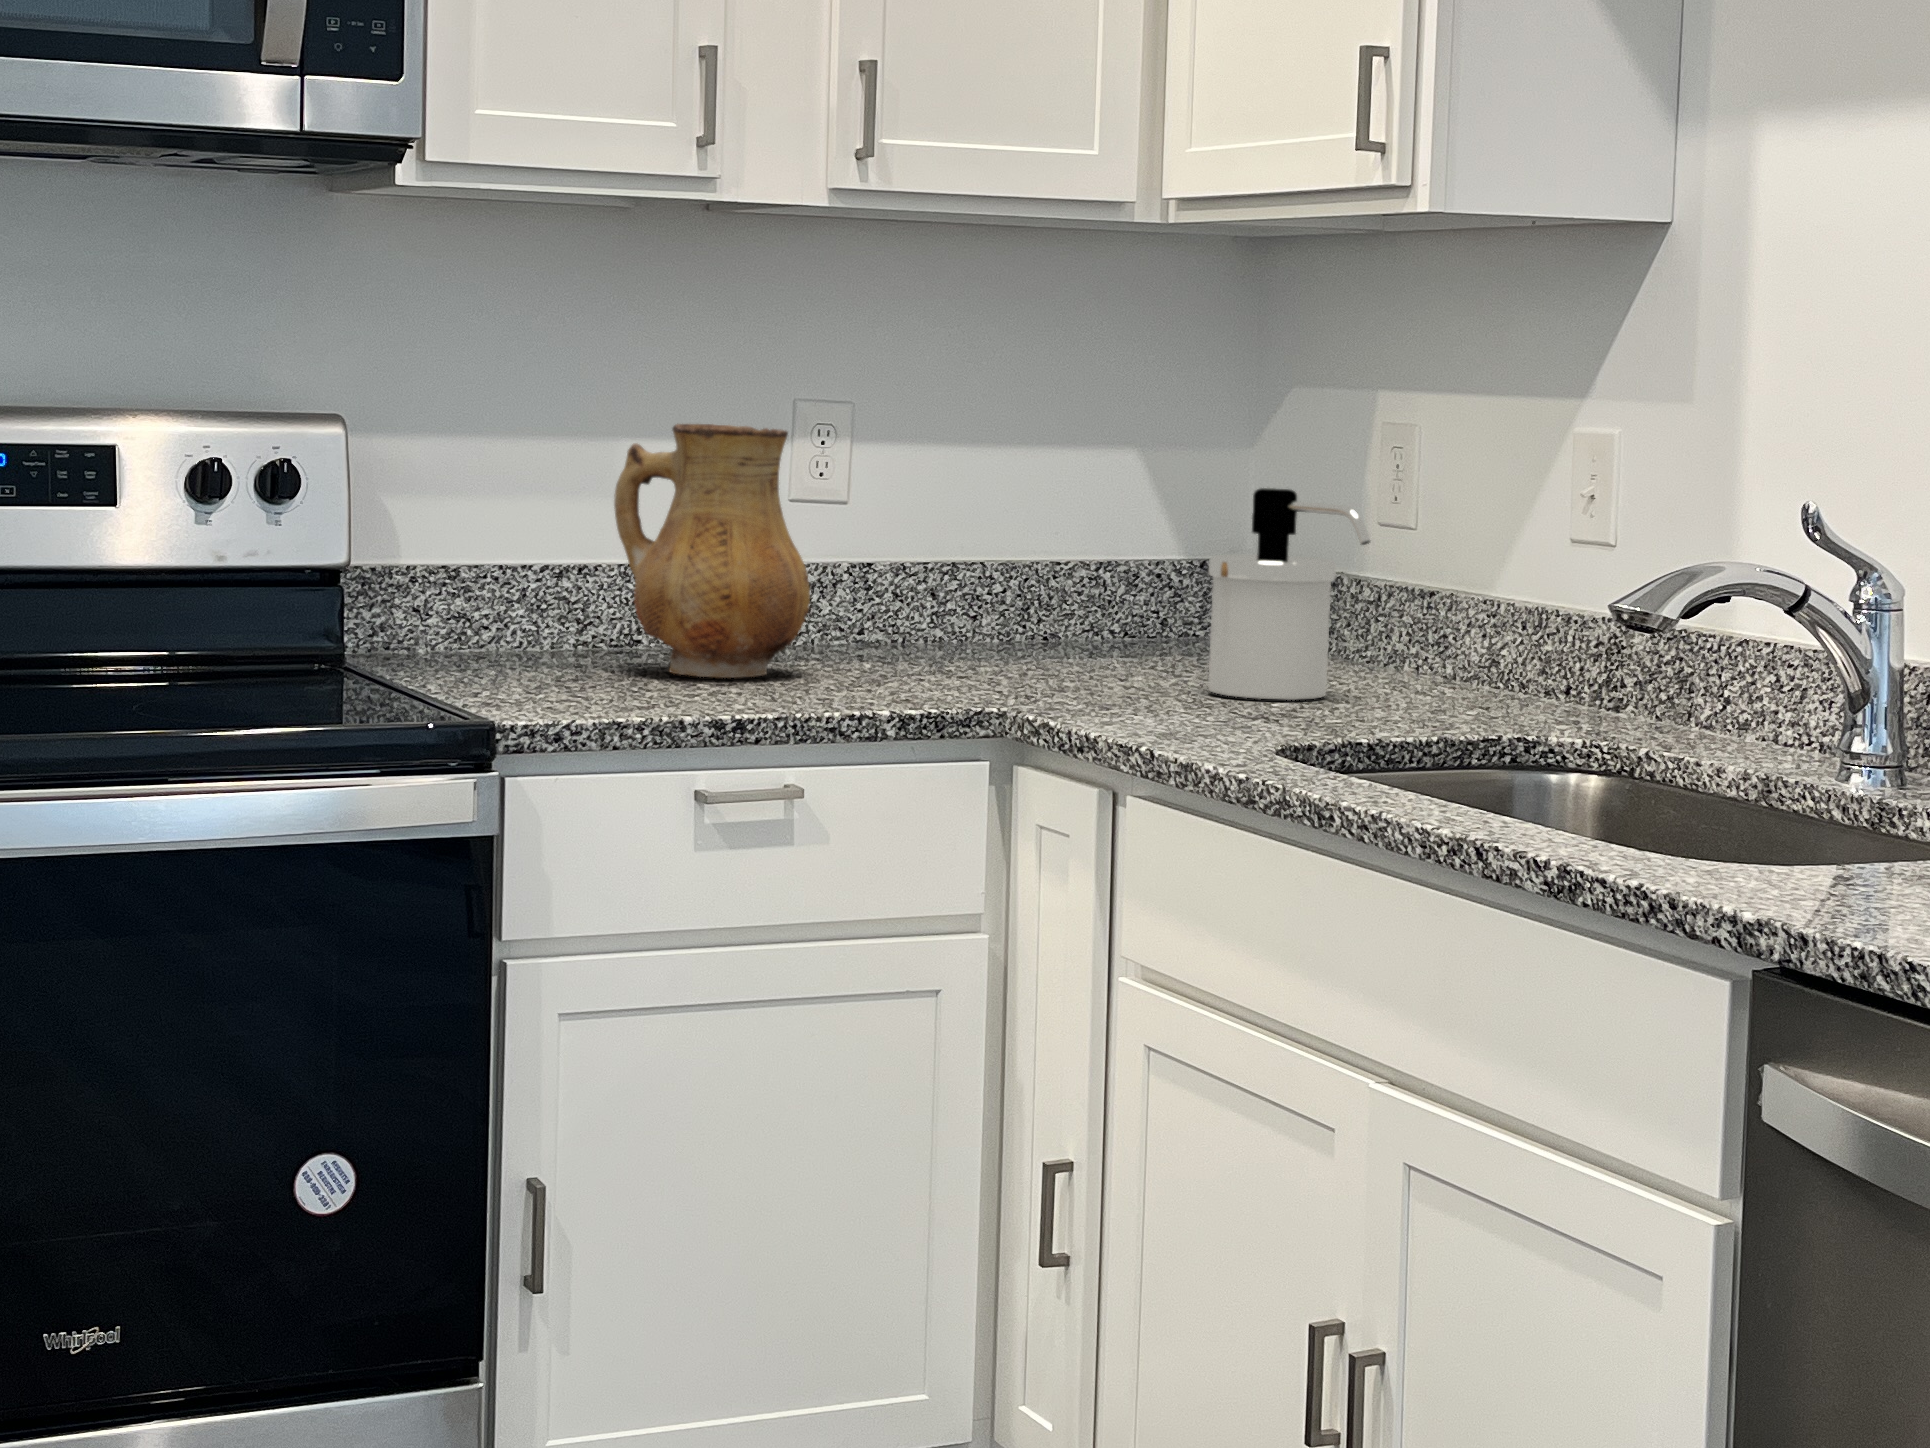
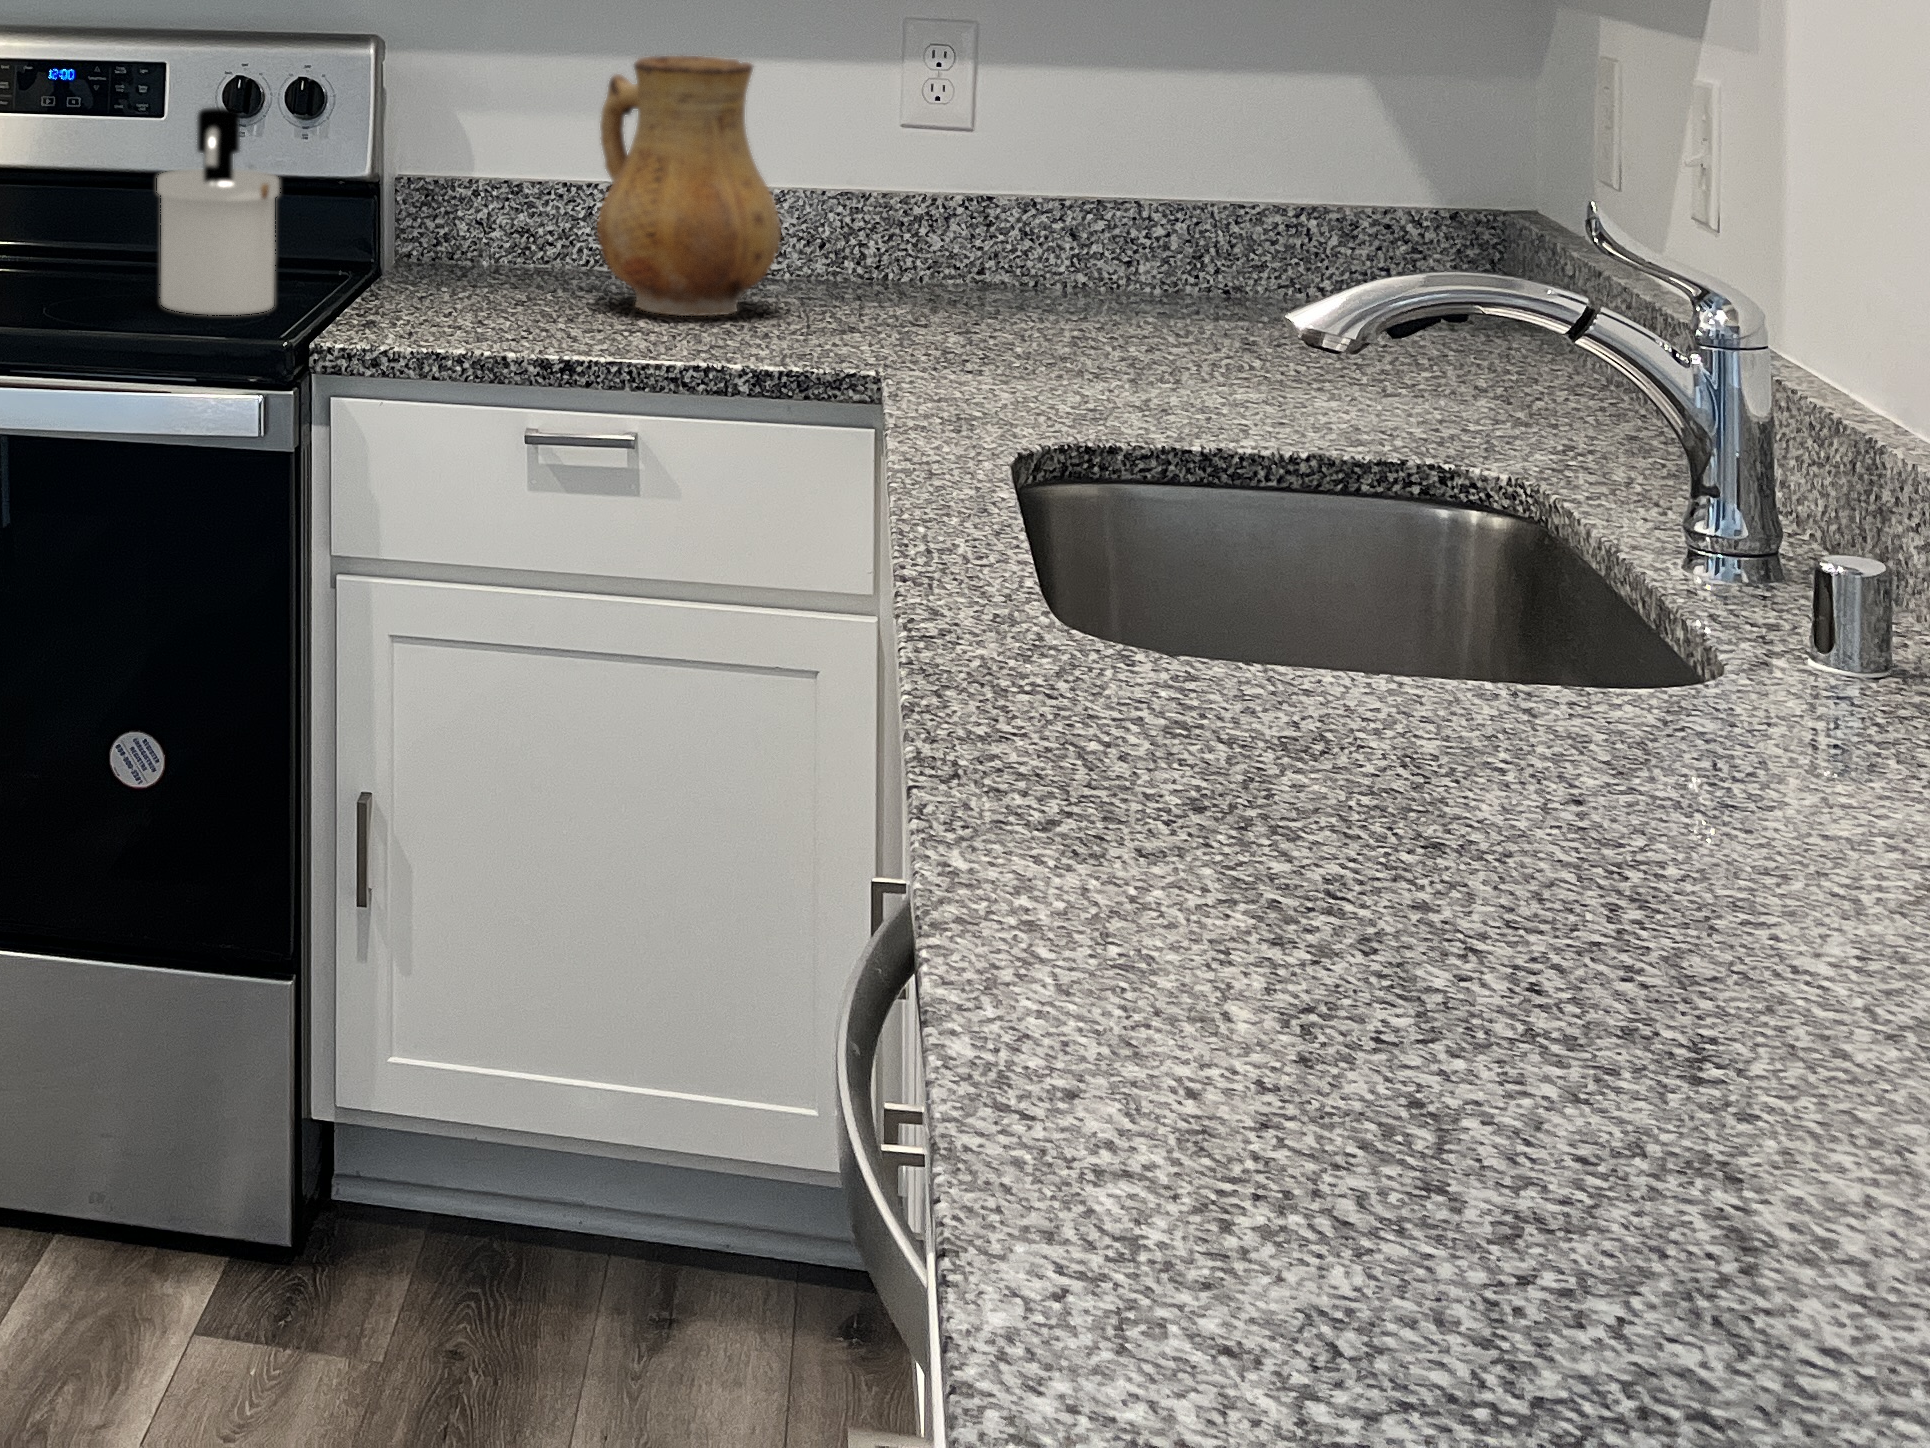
soap dispenser: present [1208,488,1370,700] -> present [157,107,279,315]

